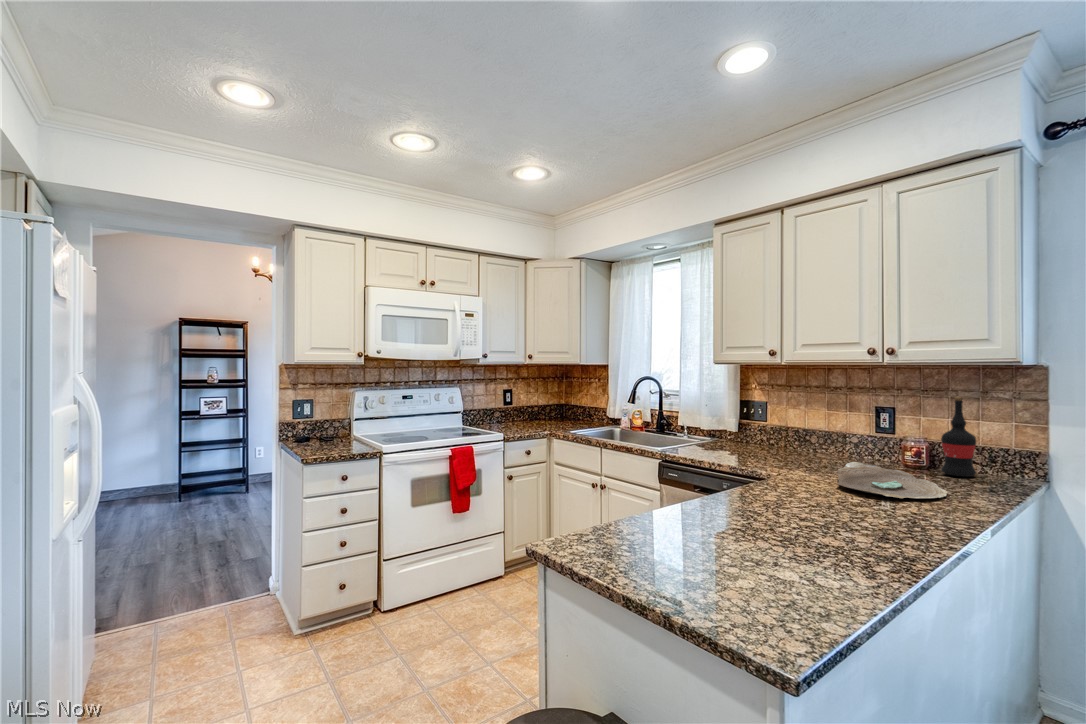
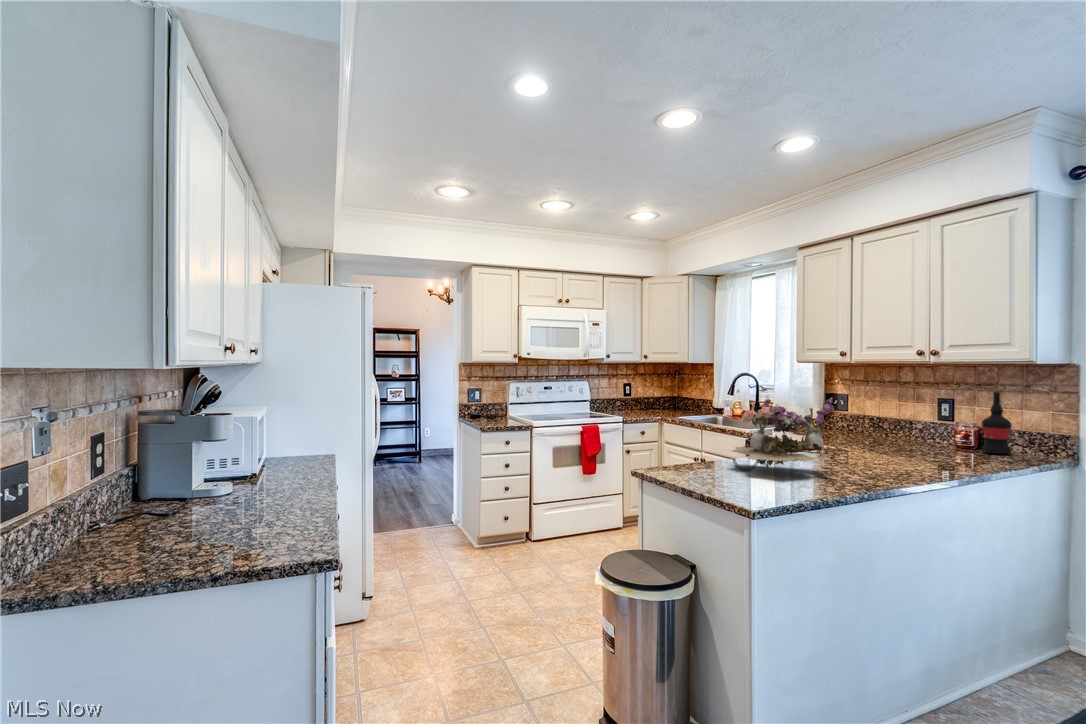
flower arrangement: none [667,417,818,523] -> present [732,398,835,468]
decorative bowl: present [837,462,947,498] -> none [878,440,967,463]

